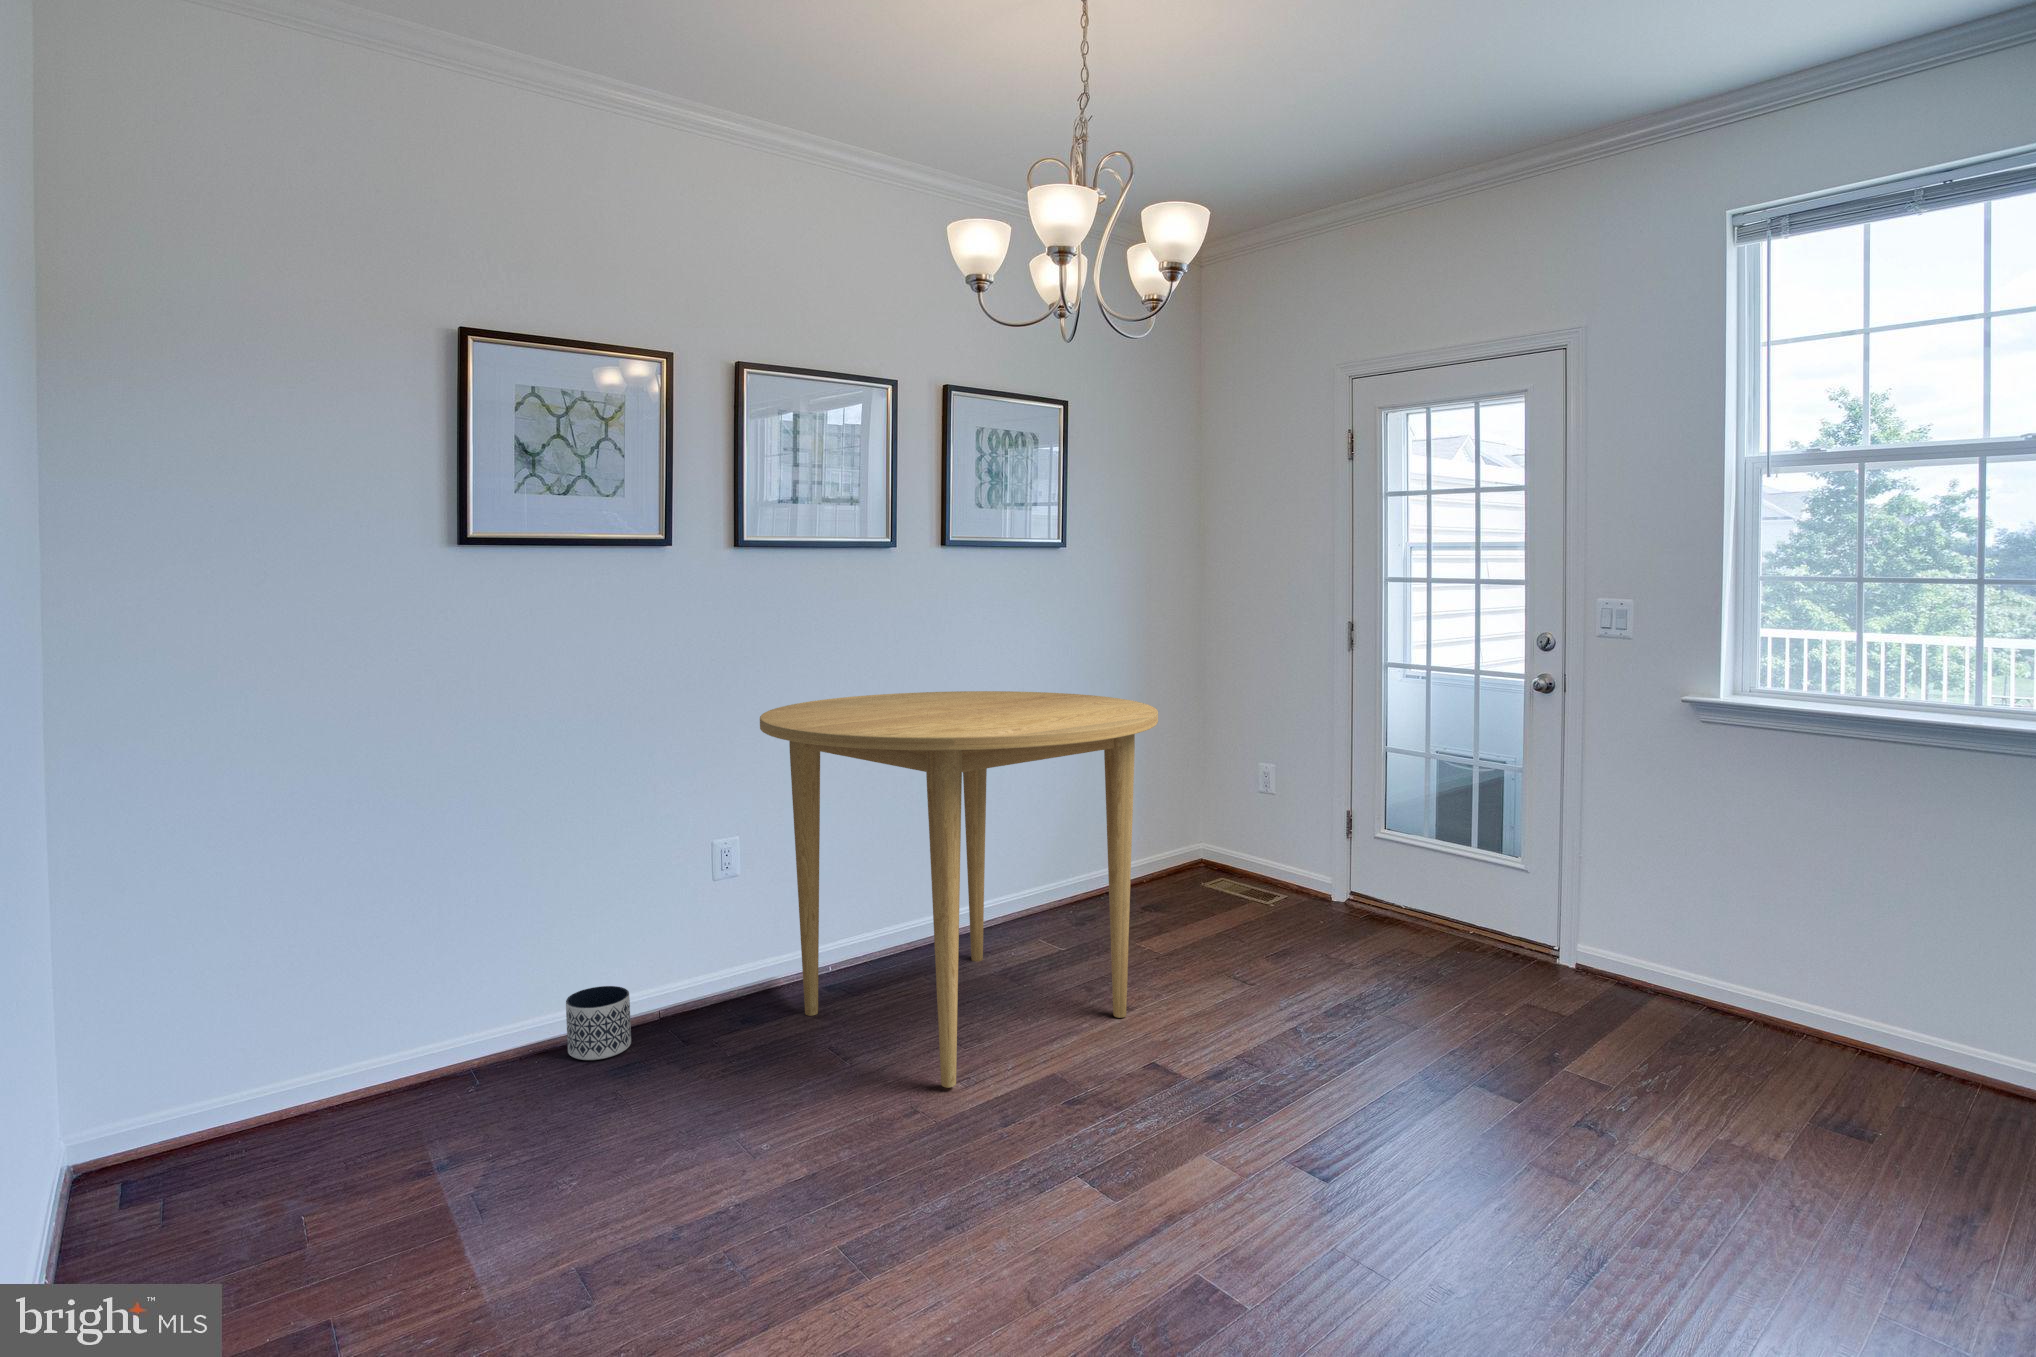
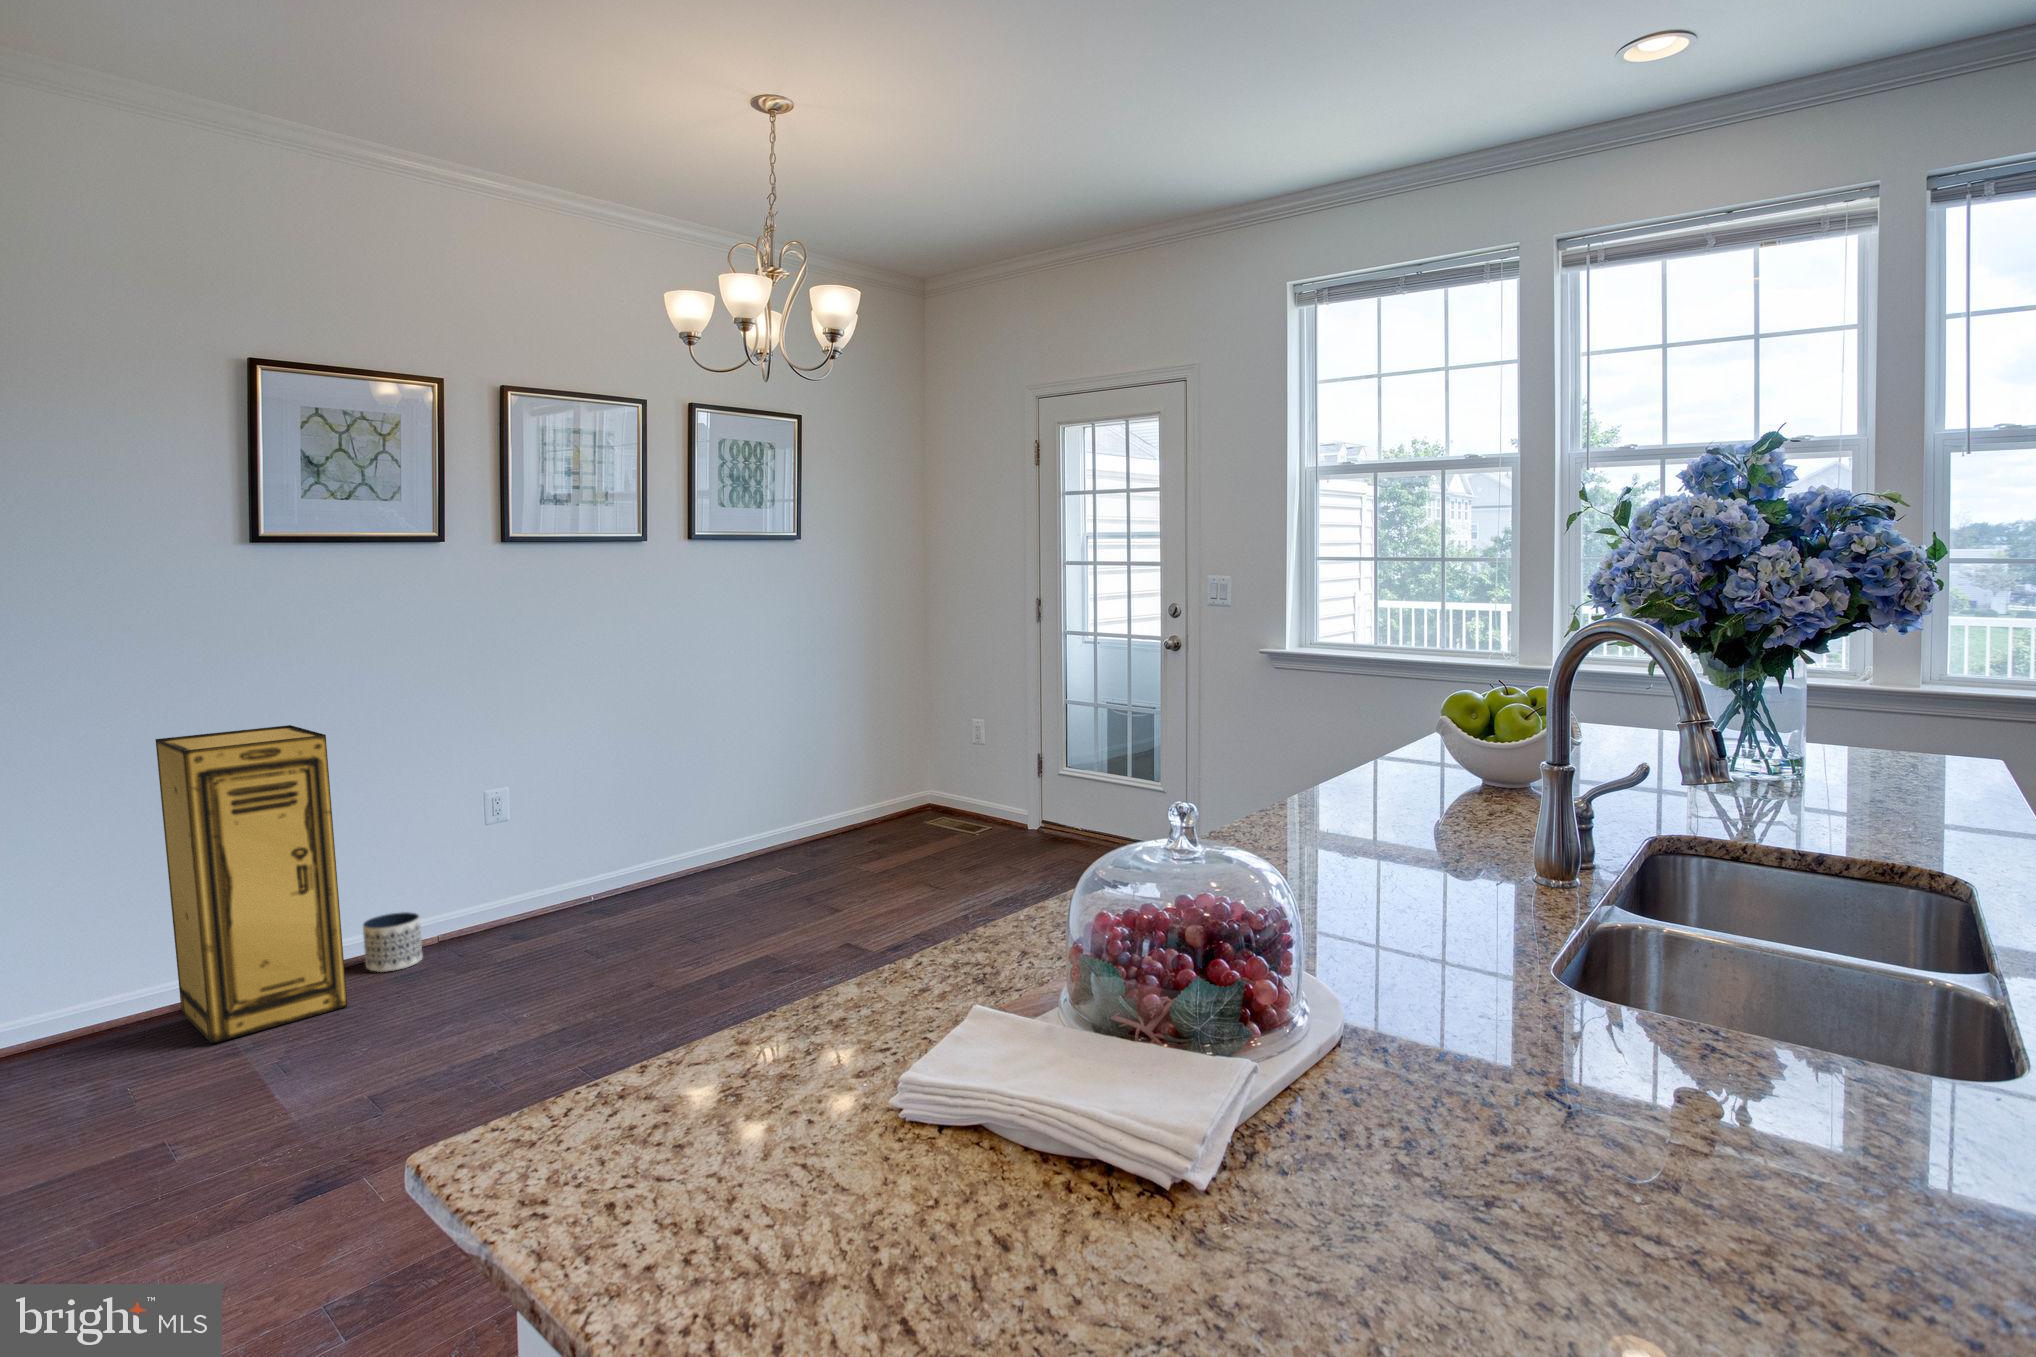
dining table: present [760,691,1158,1088] -> none [528,660,862,967]
storage cabinet: none [342,761,541,1156] -> present [156,725,347,1044]

